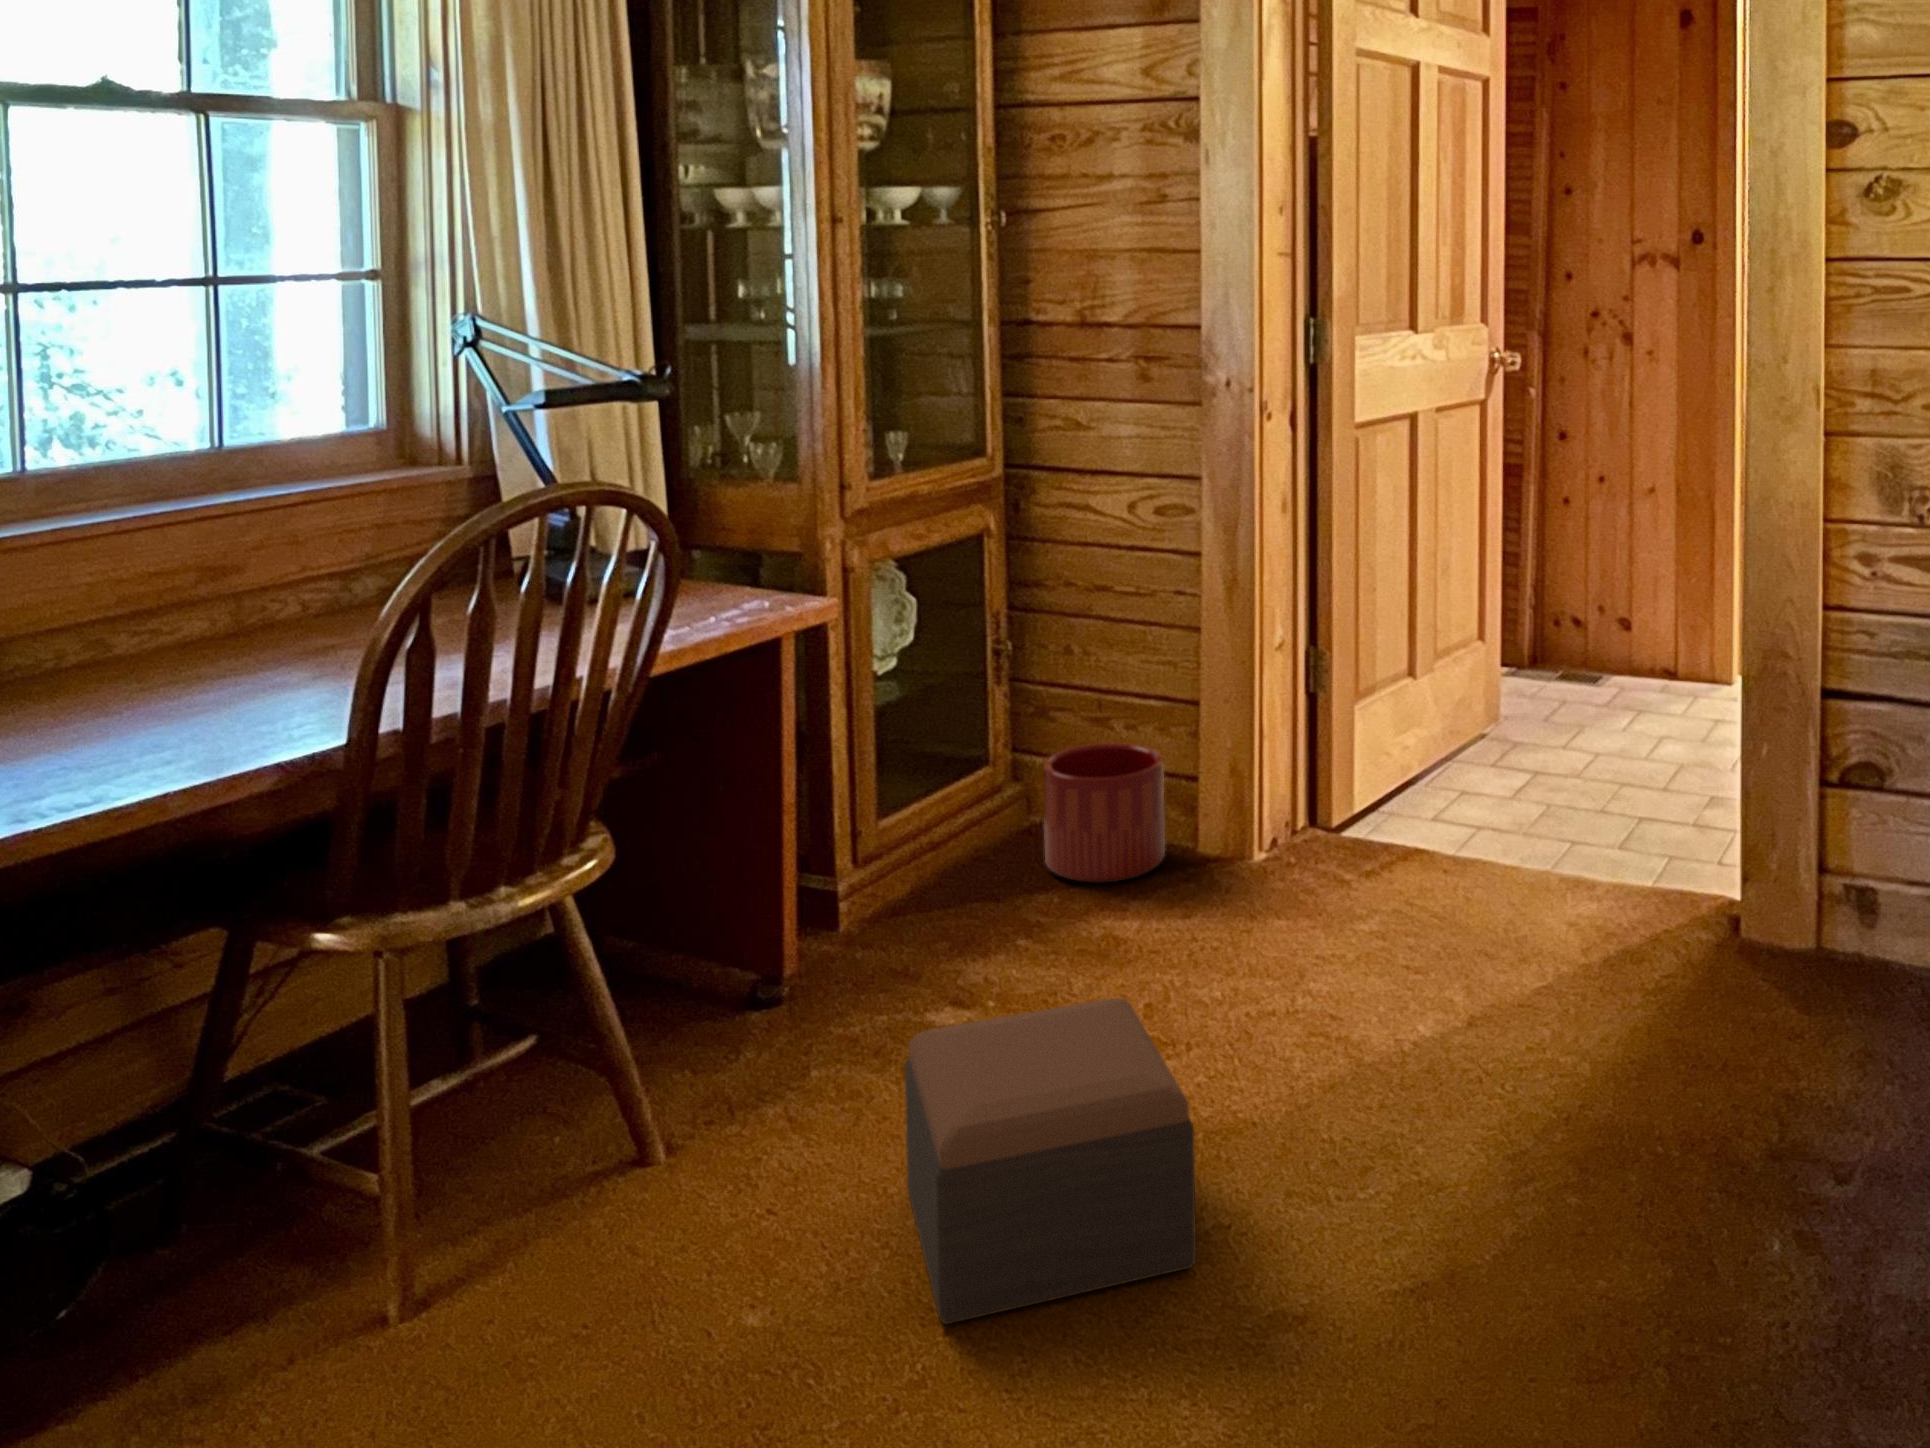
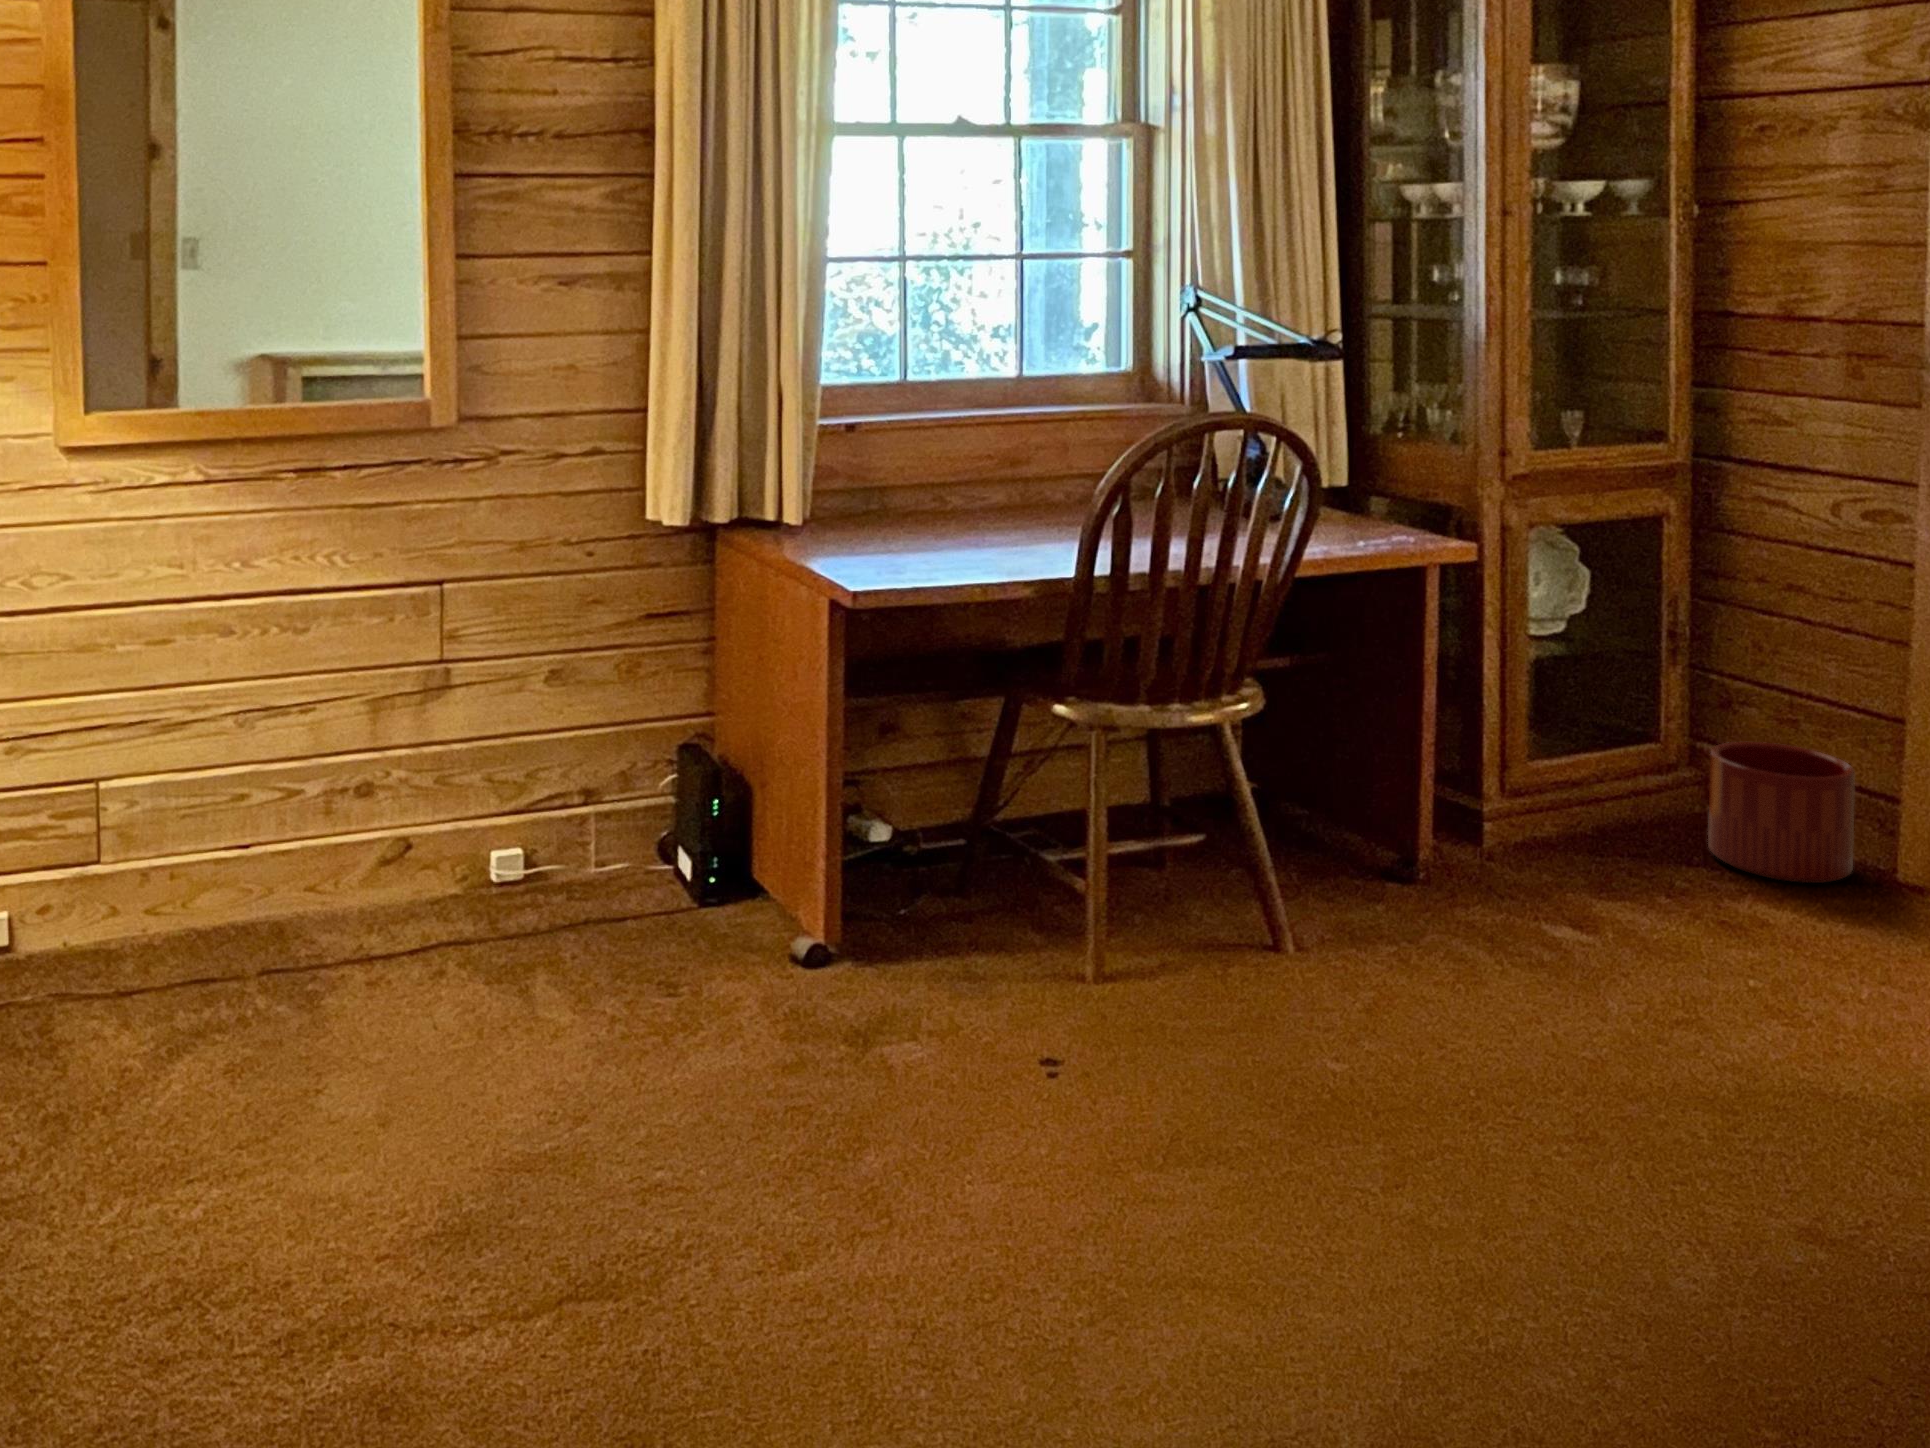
footstool: present [905,998,1196,1324] -> none [1488,908,1753,1183]

